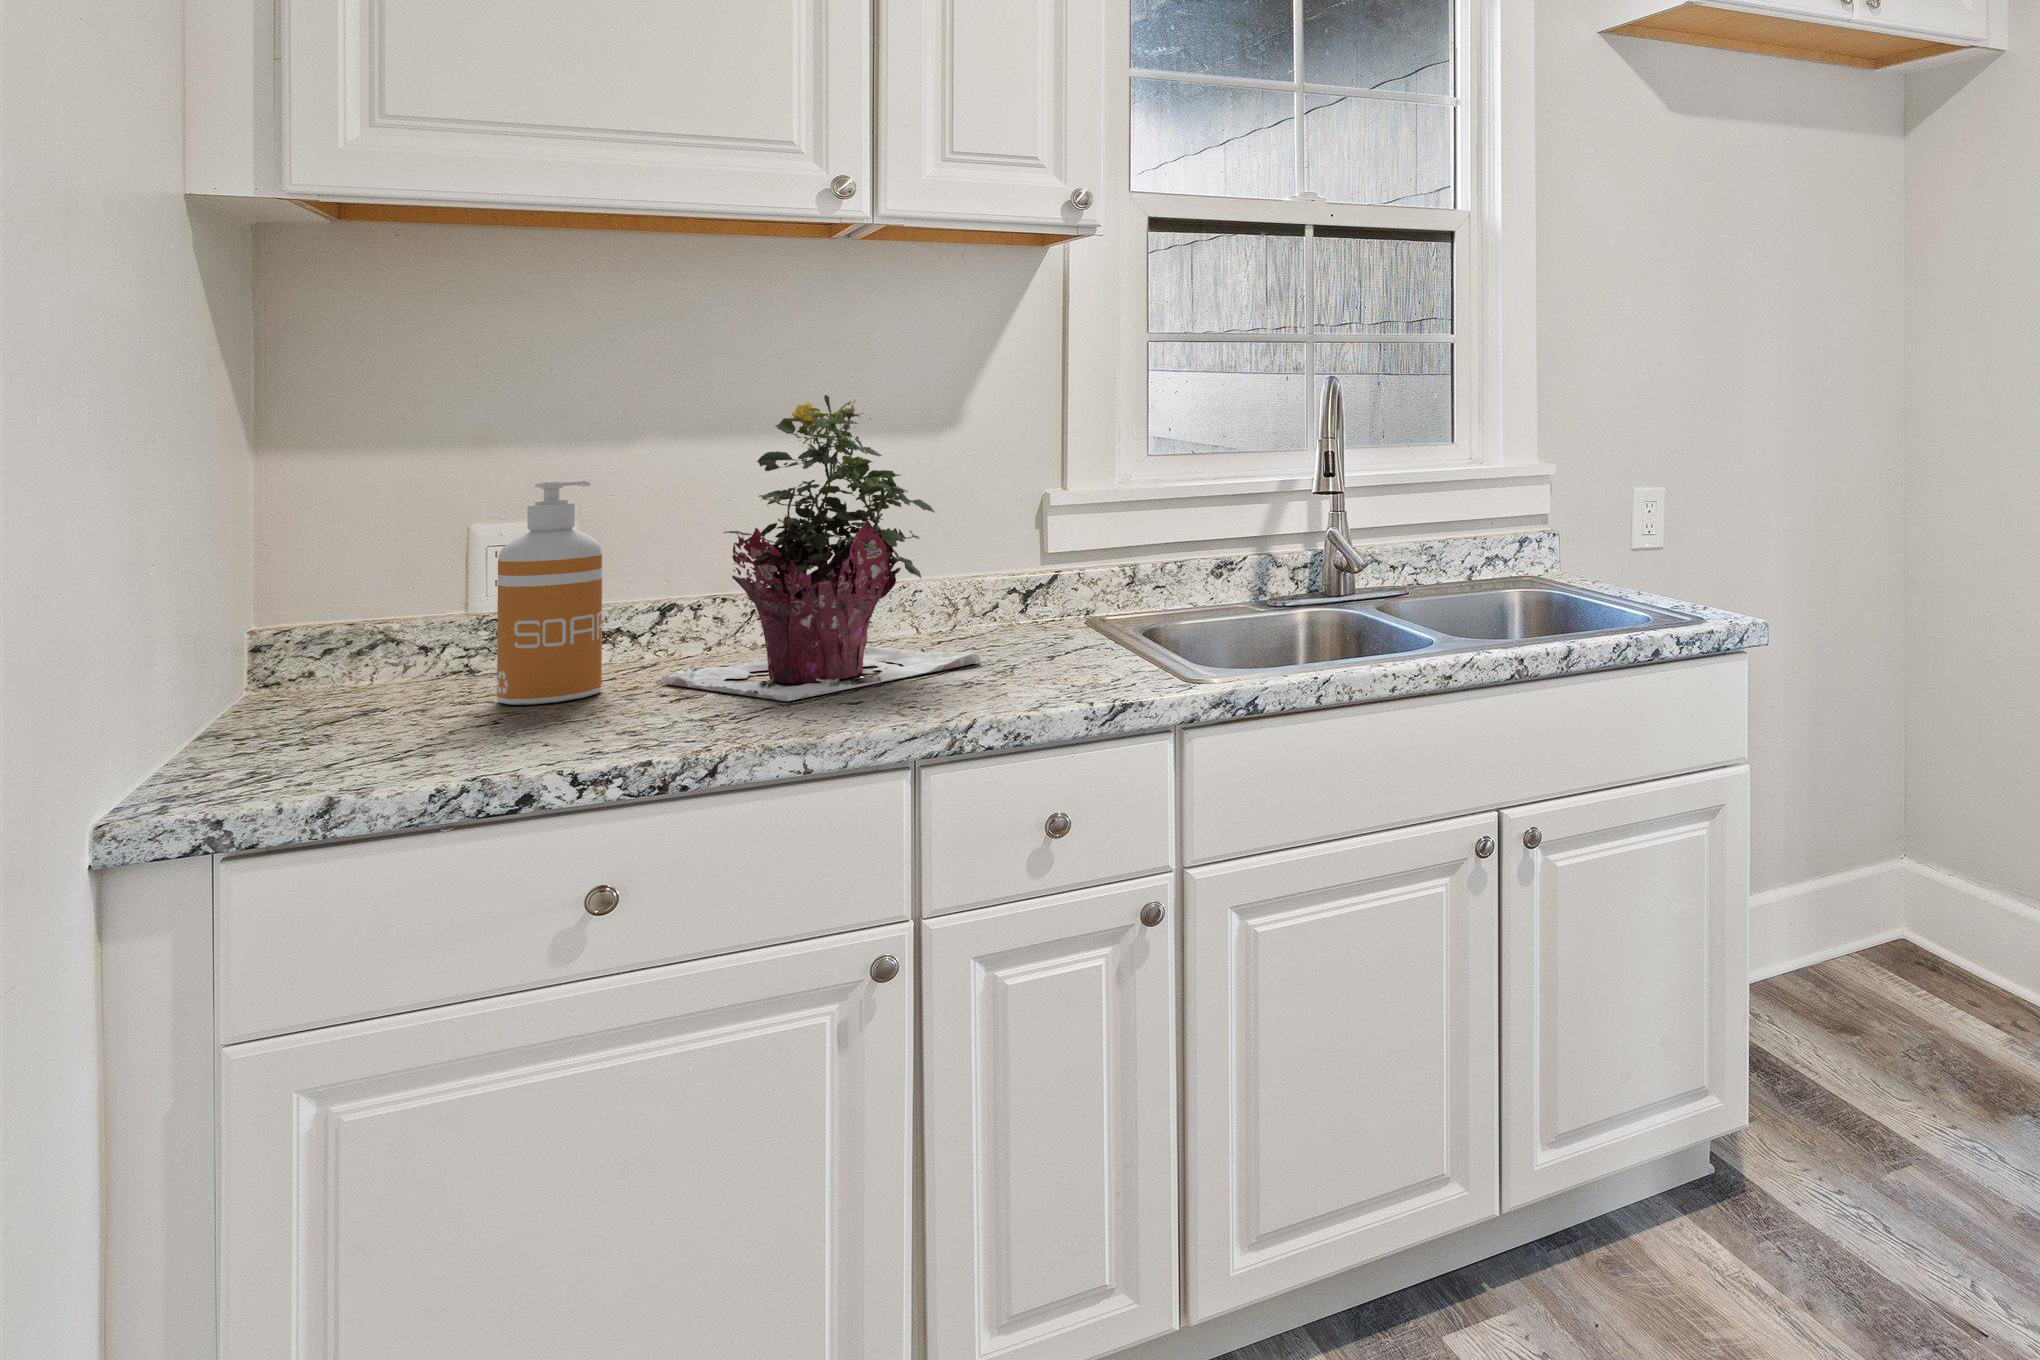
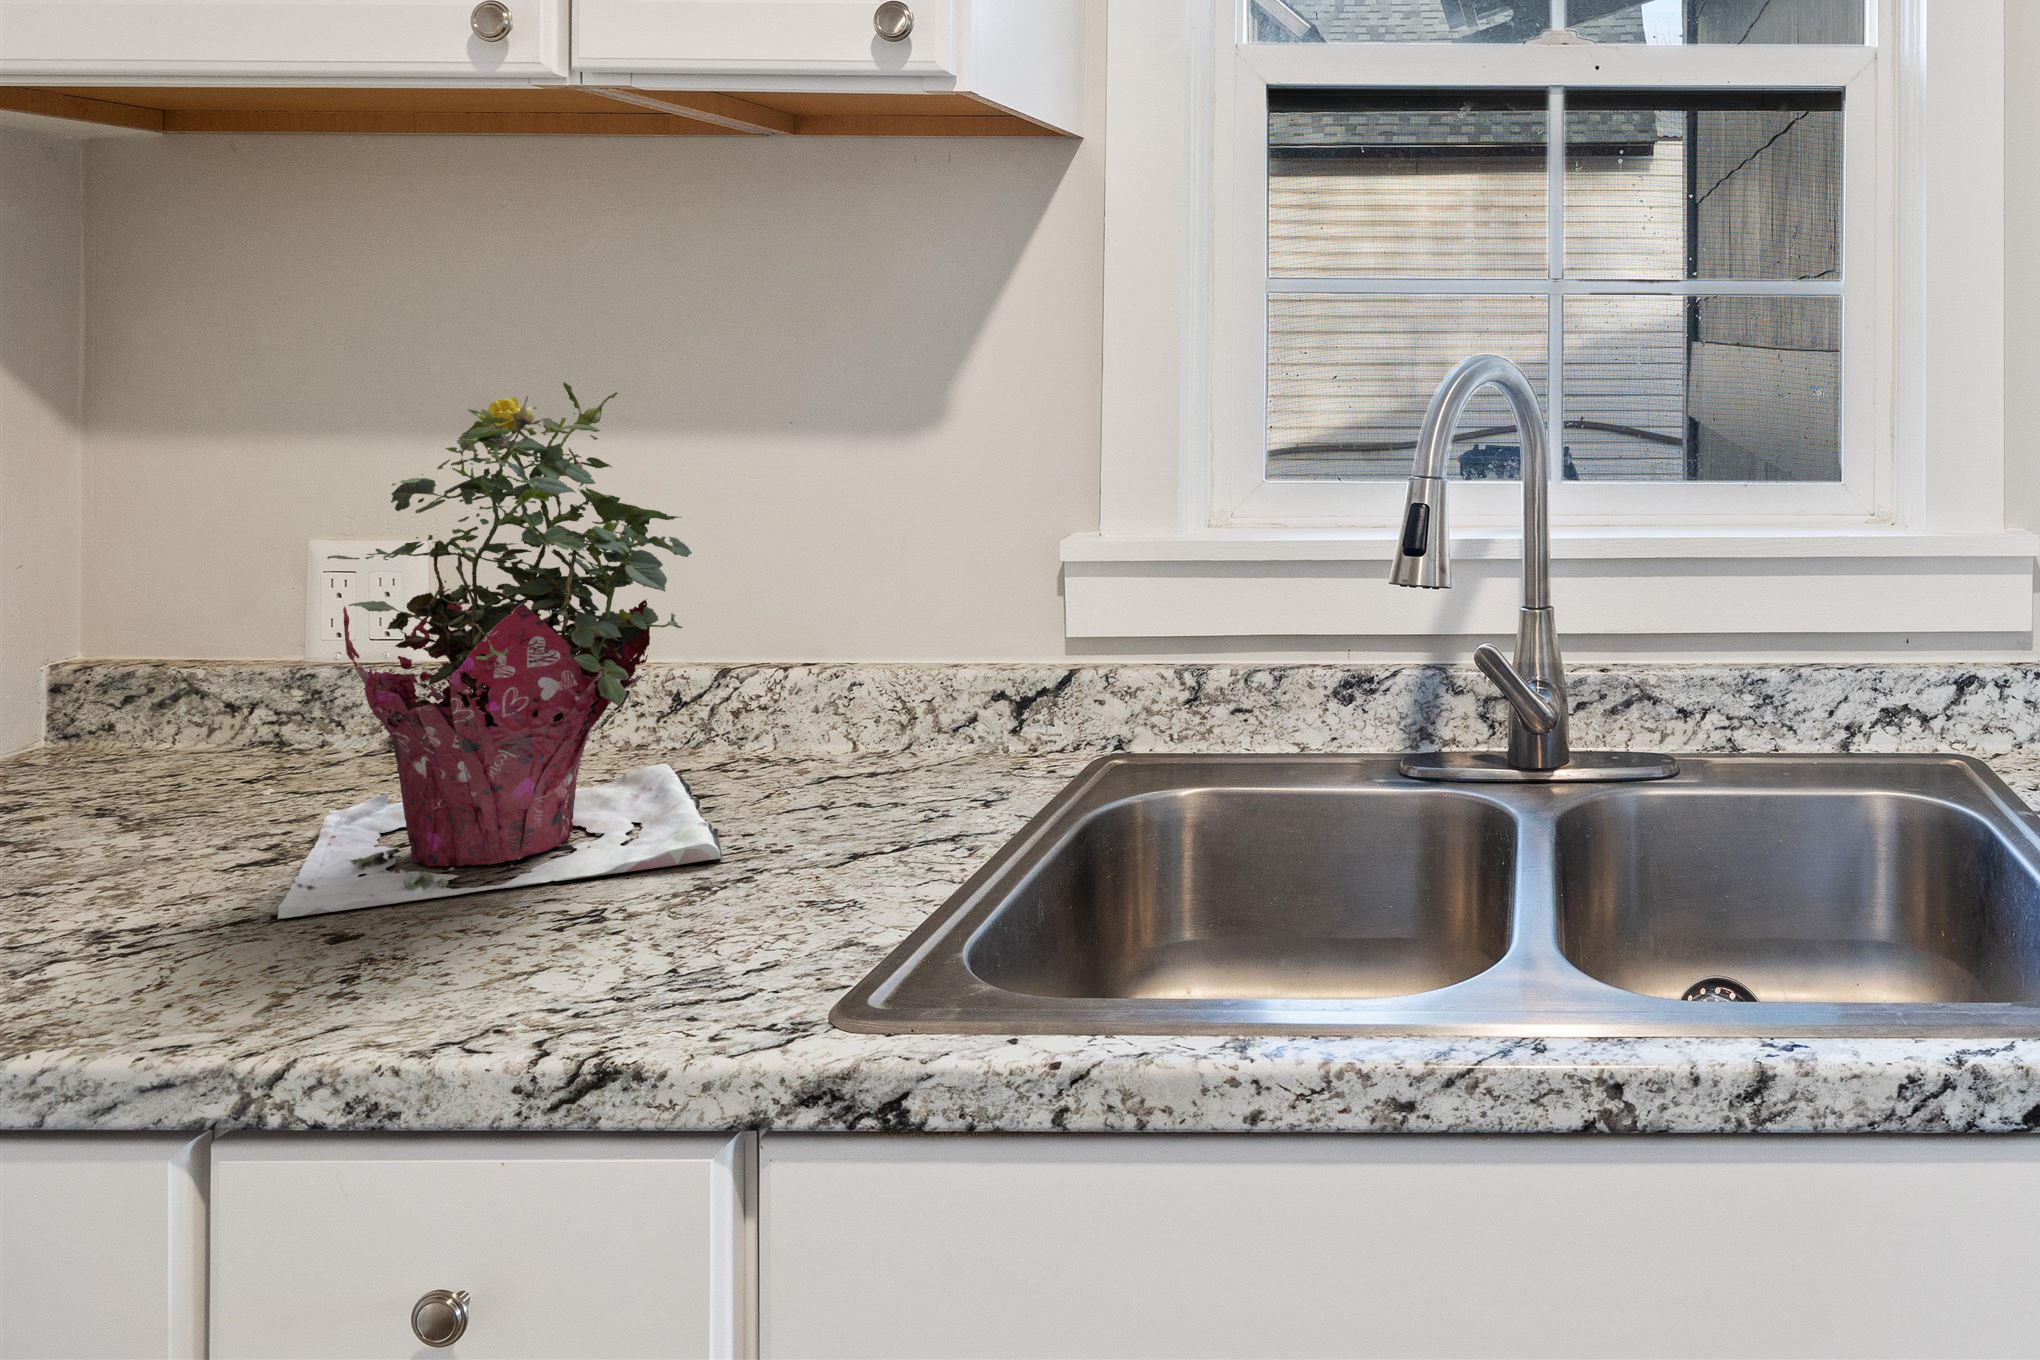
soap dispenser: present [497,481,602,705] -> none [90,505,258,844]

